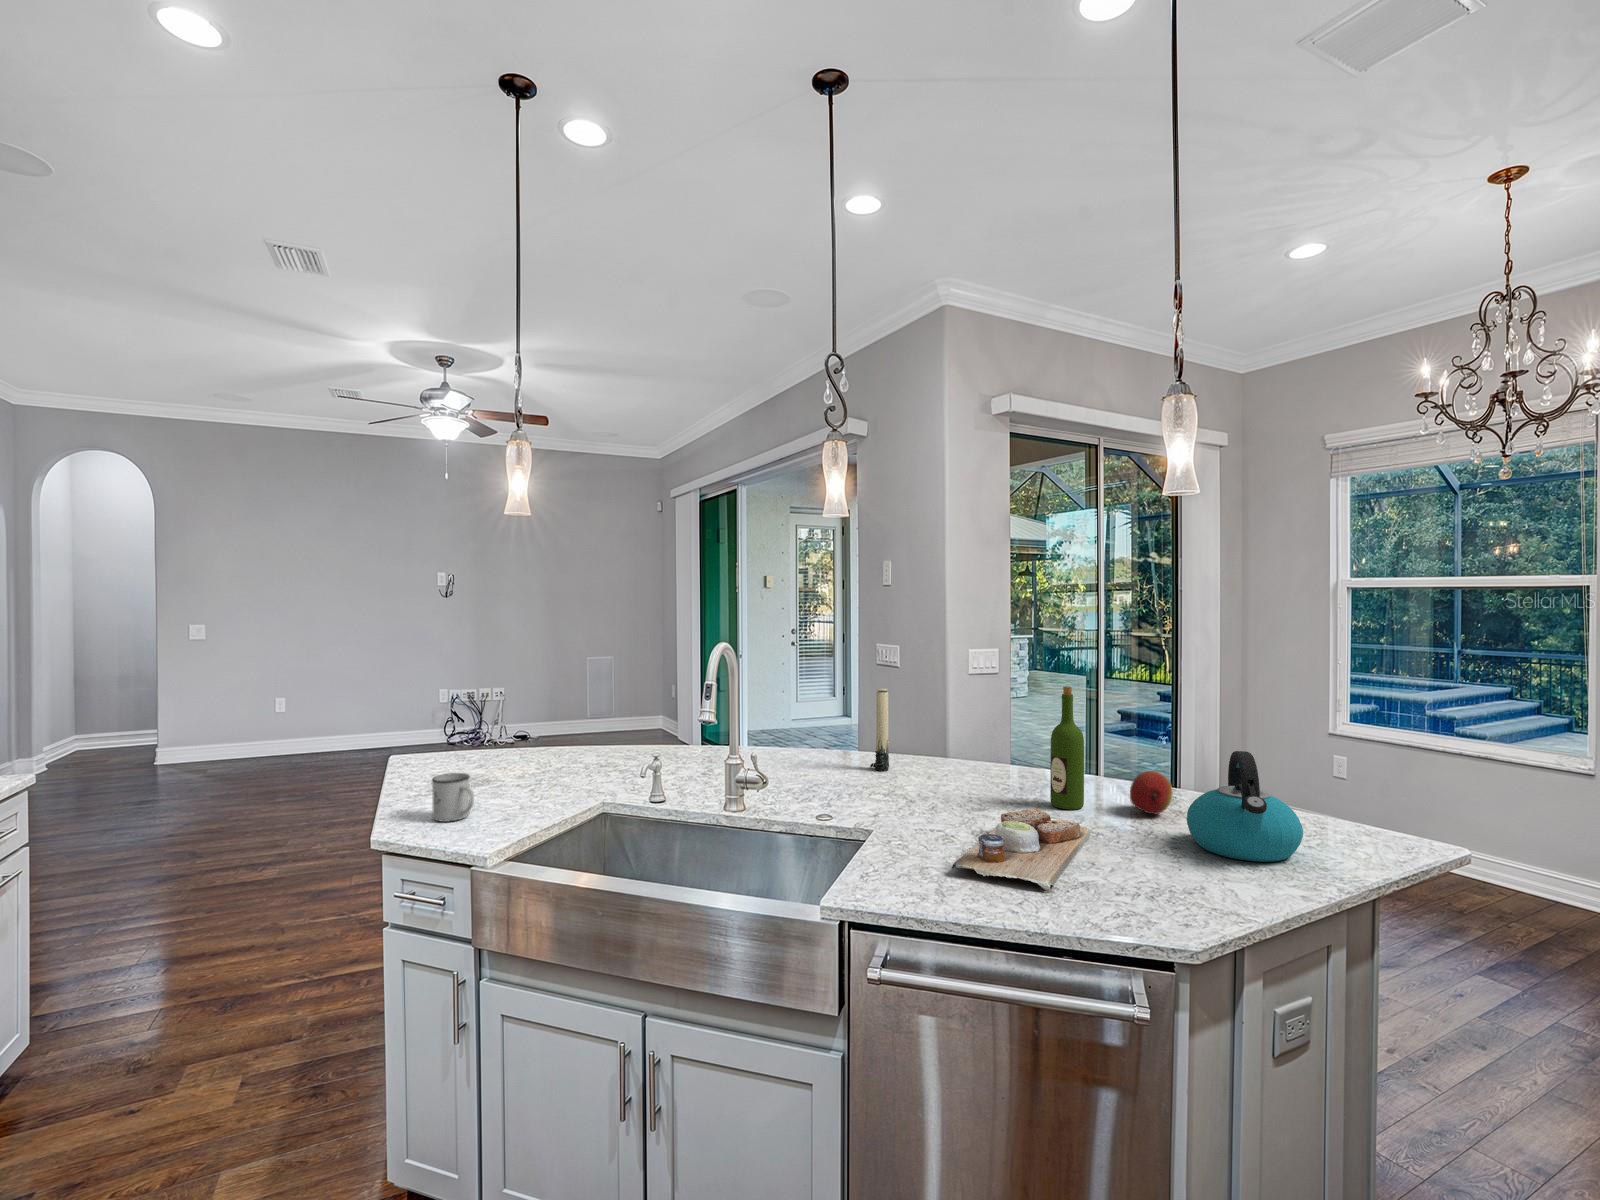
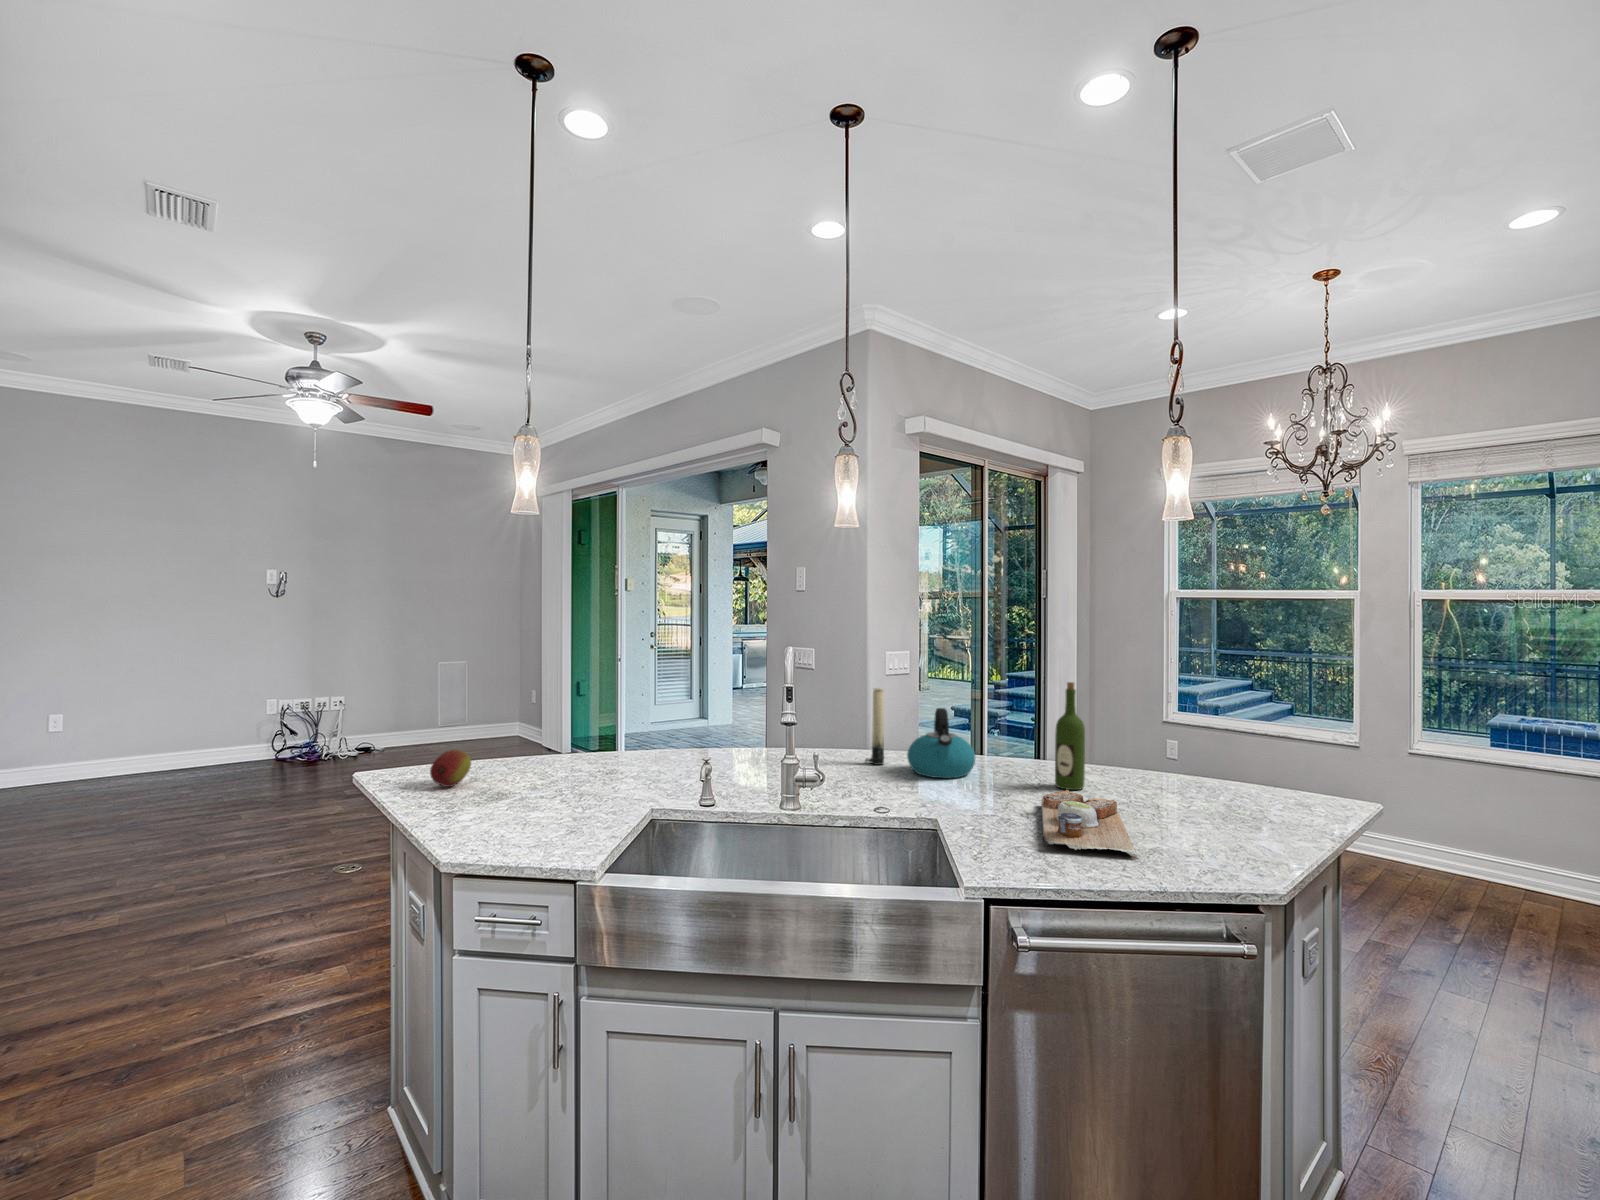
kettle: present [1187,751,1303,862] -> present [907,708,975,778]
fruit: present [1130,771,1173,814] -> present [430,750,471,787]
mug: present [432,773,474,822] -> none [485,785,536,837]

